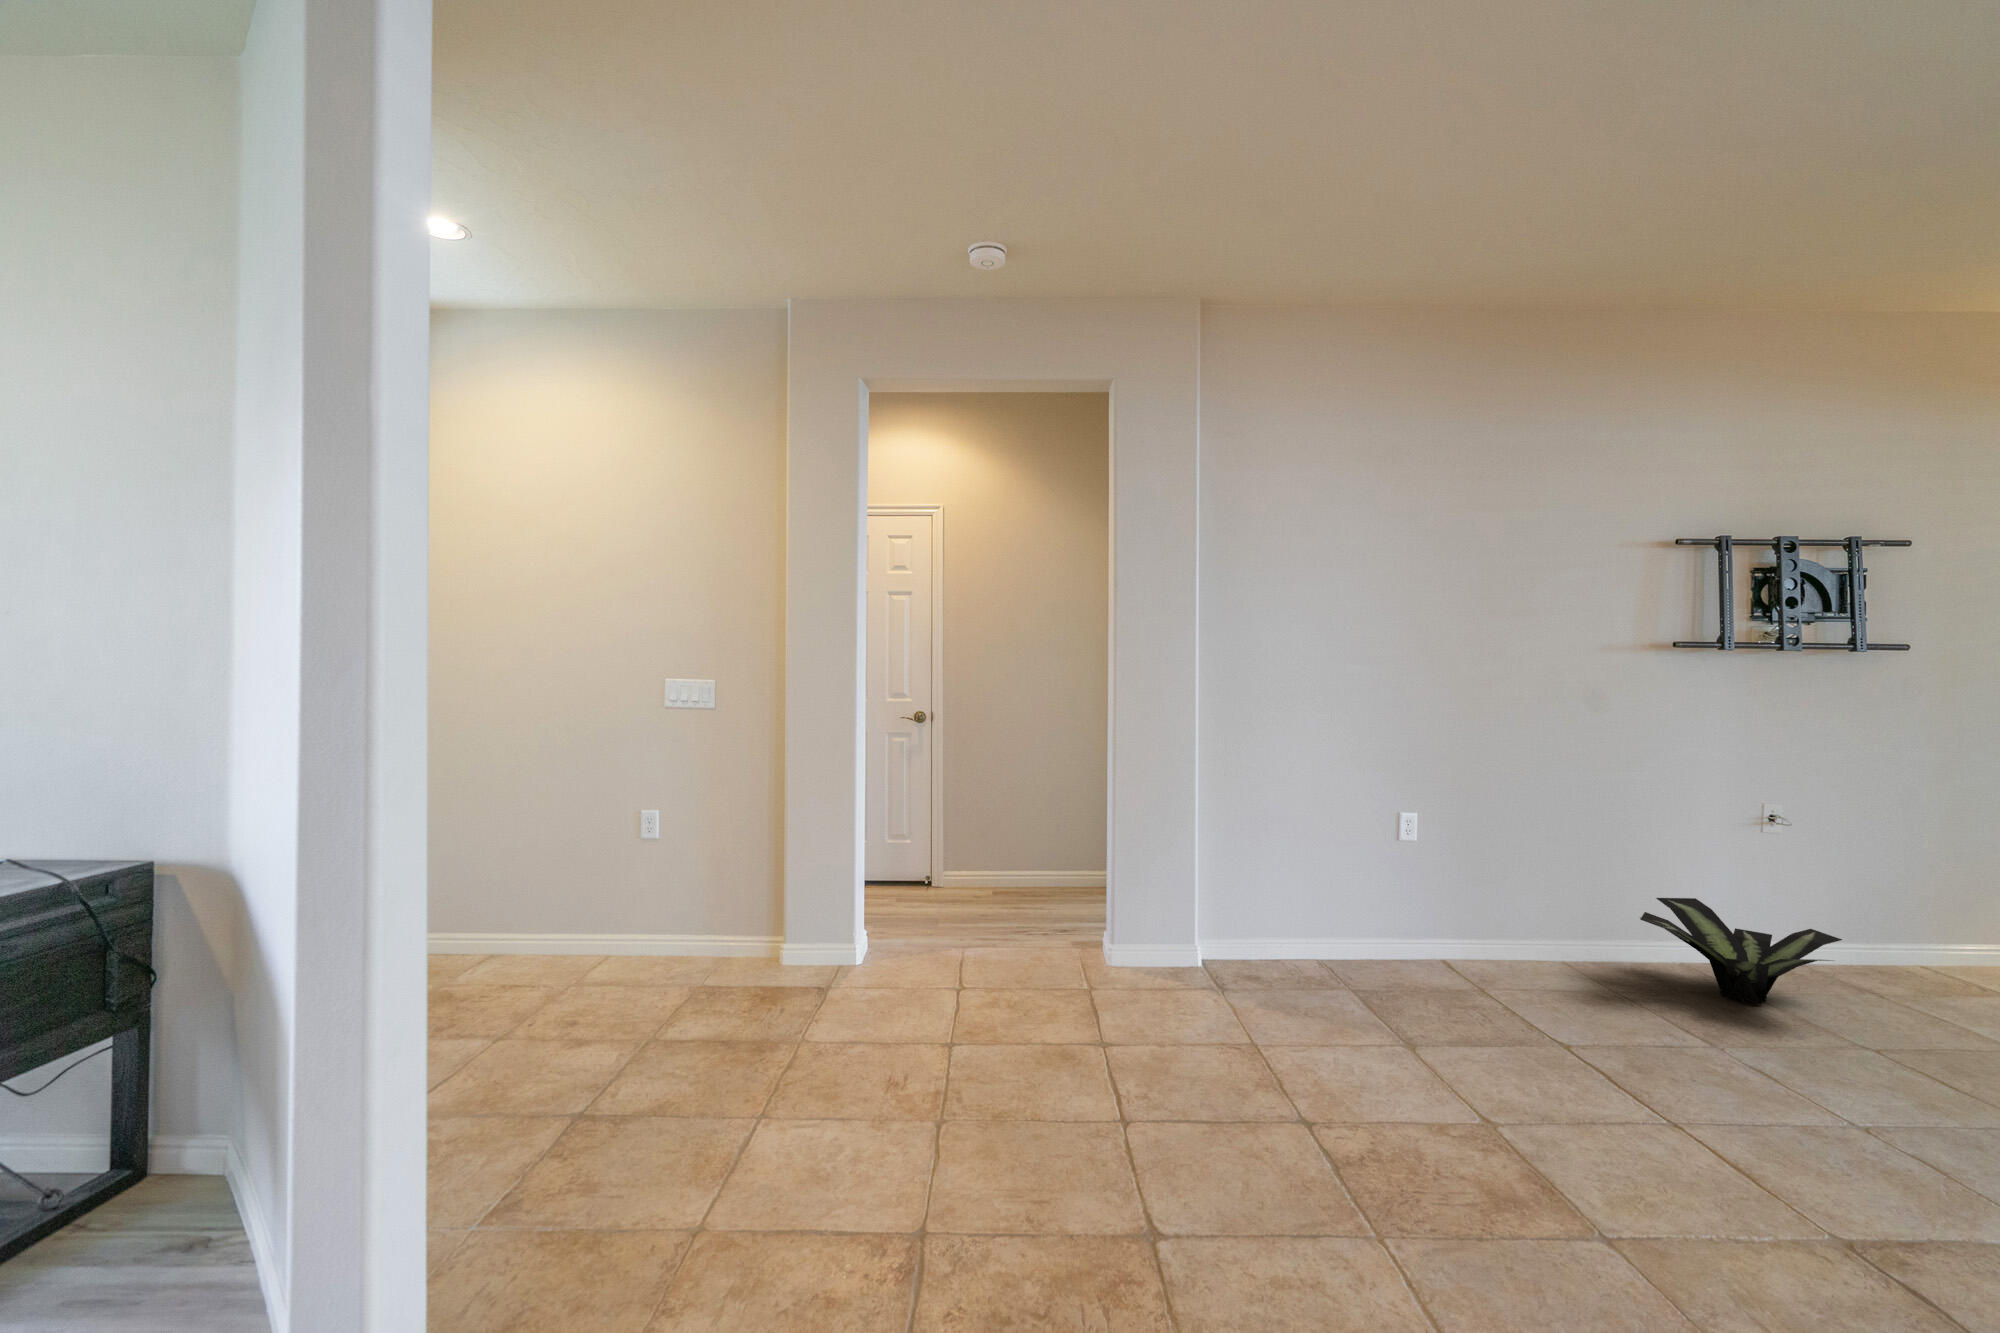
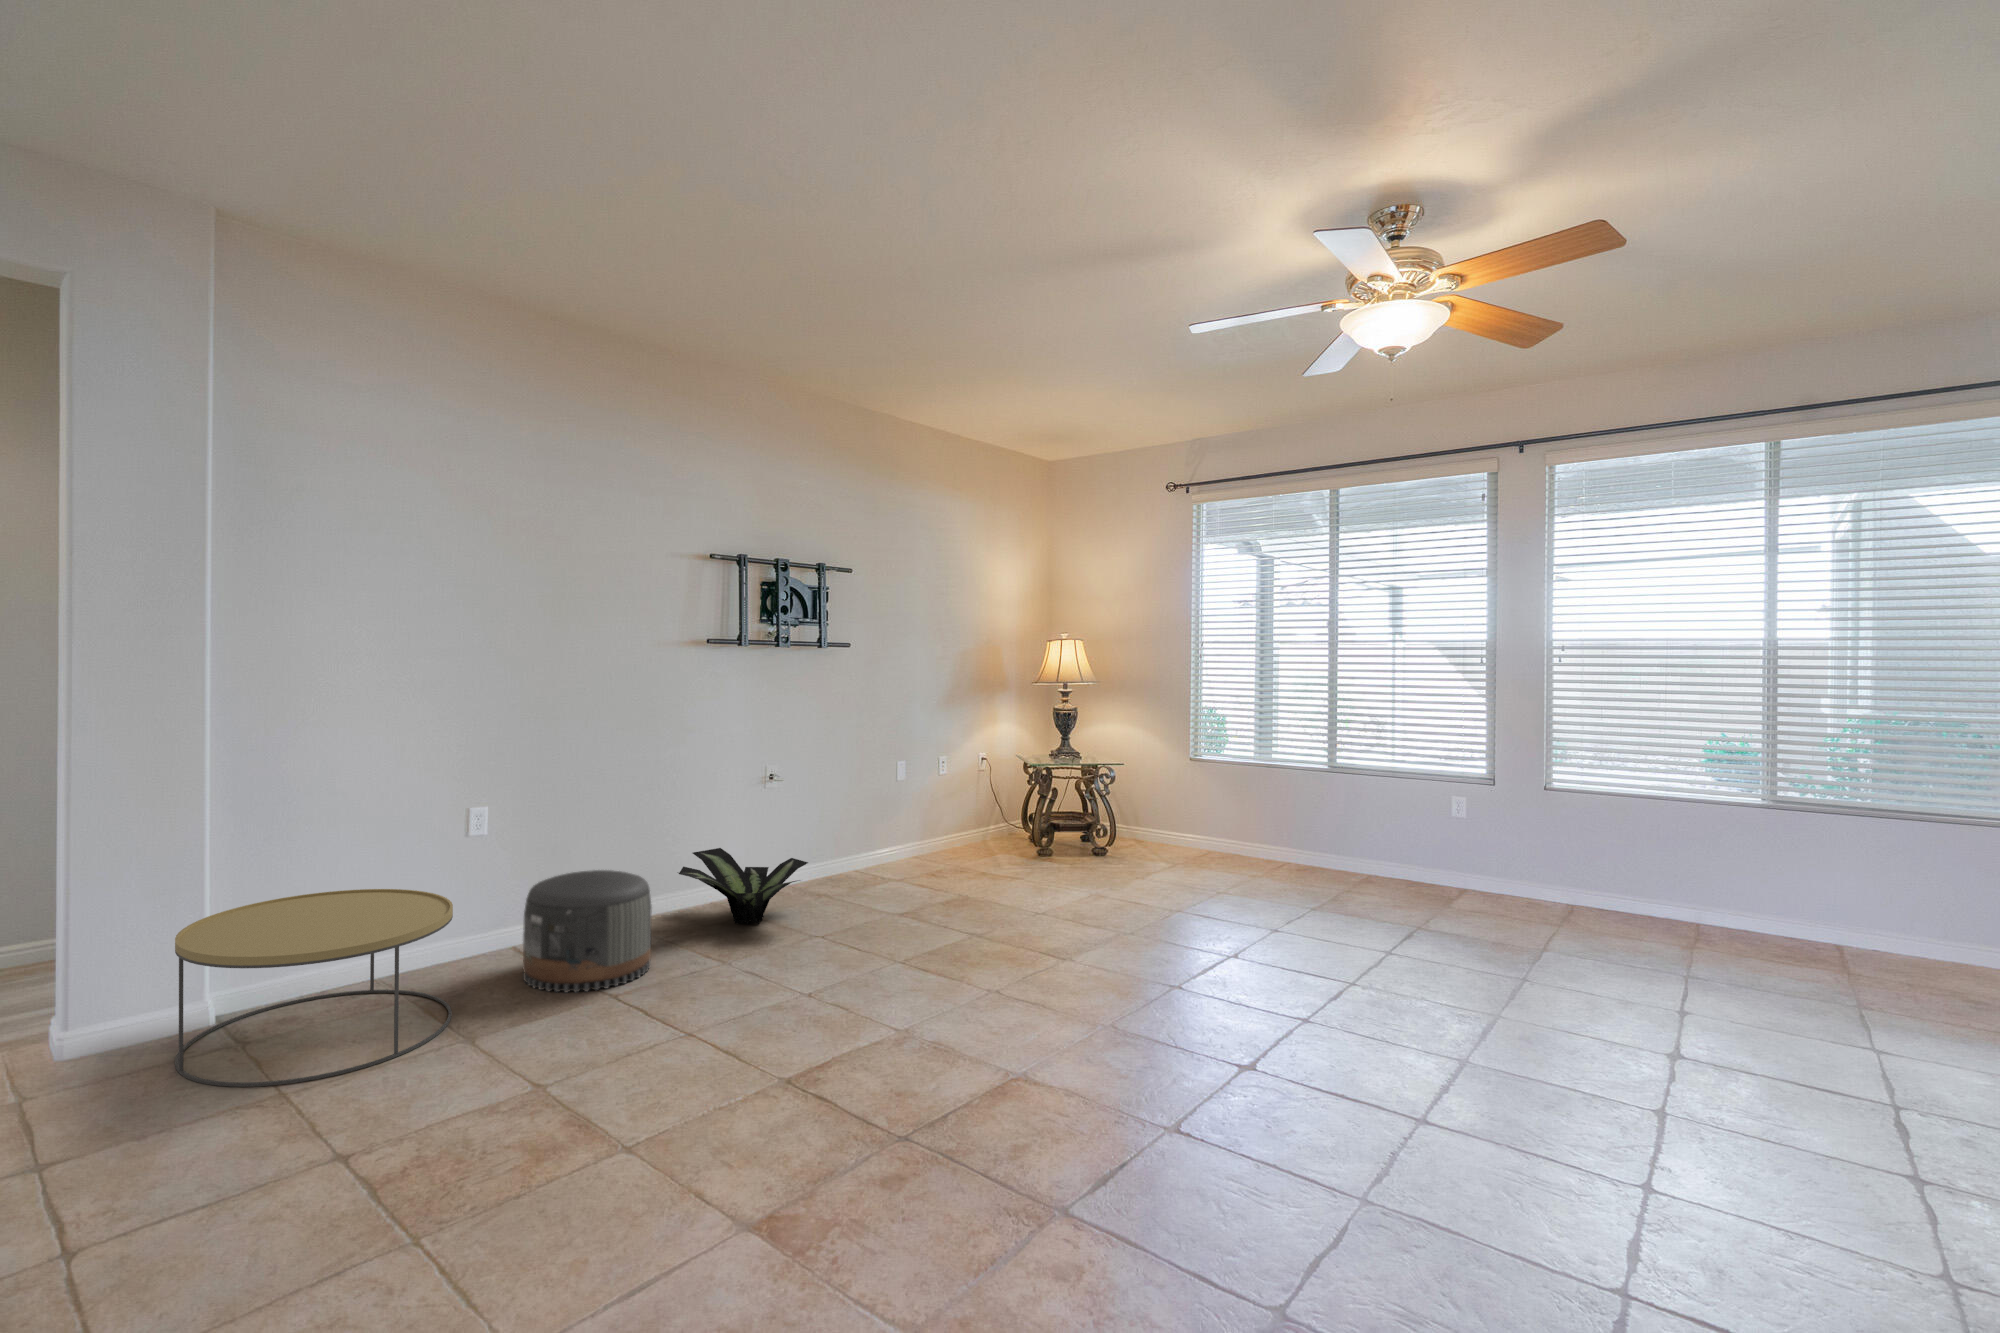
coffee table: none [1176,869,1390,1039] -> present [175,889,453,1087]
pouf: none [1458,893,1609,1032] -> present [523,870,651,992]

